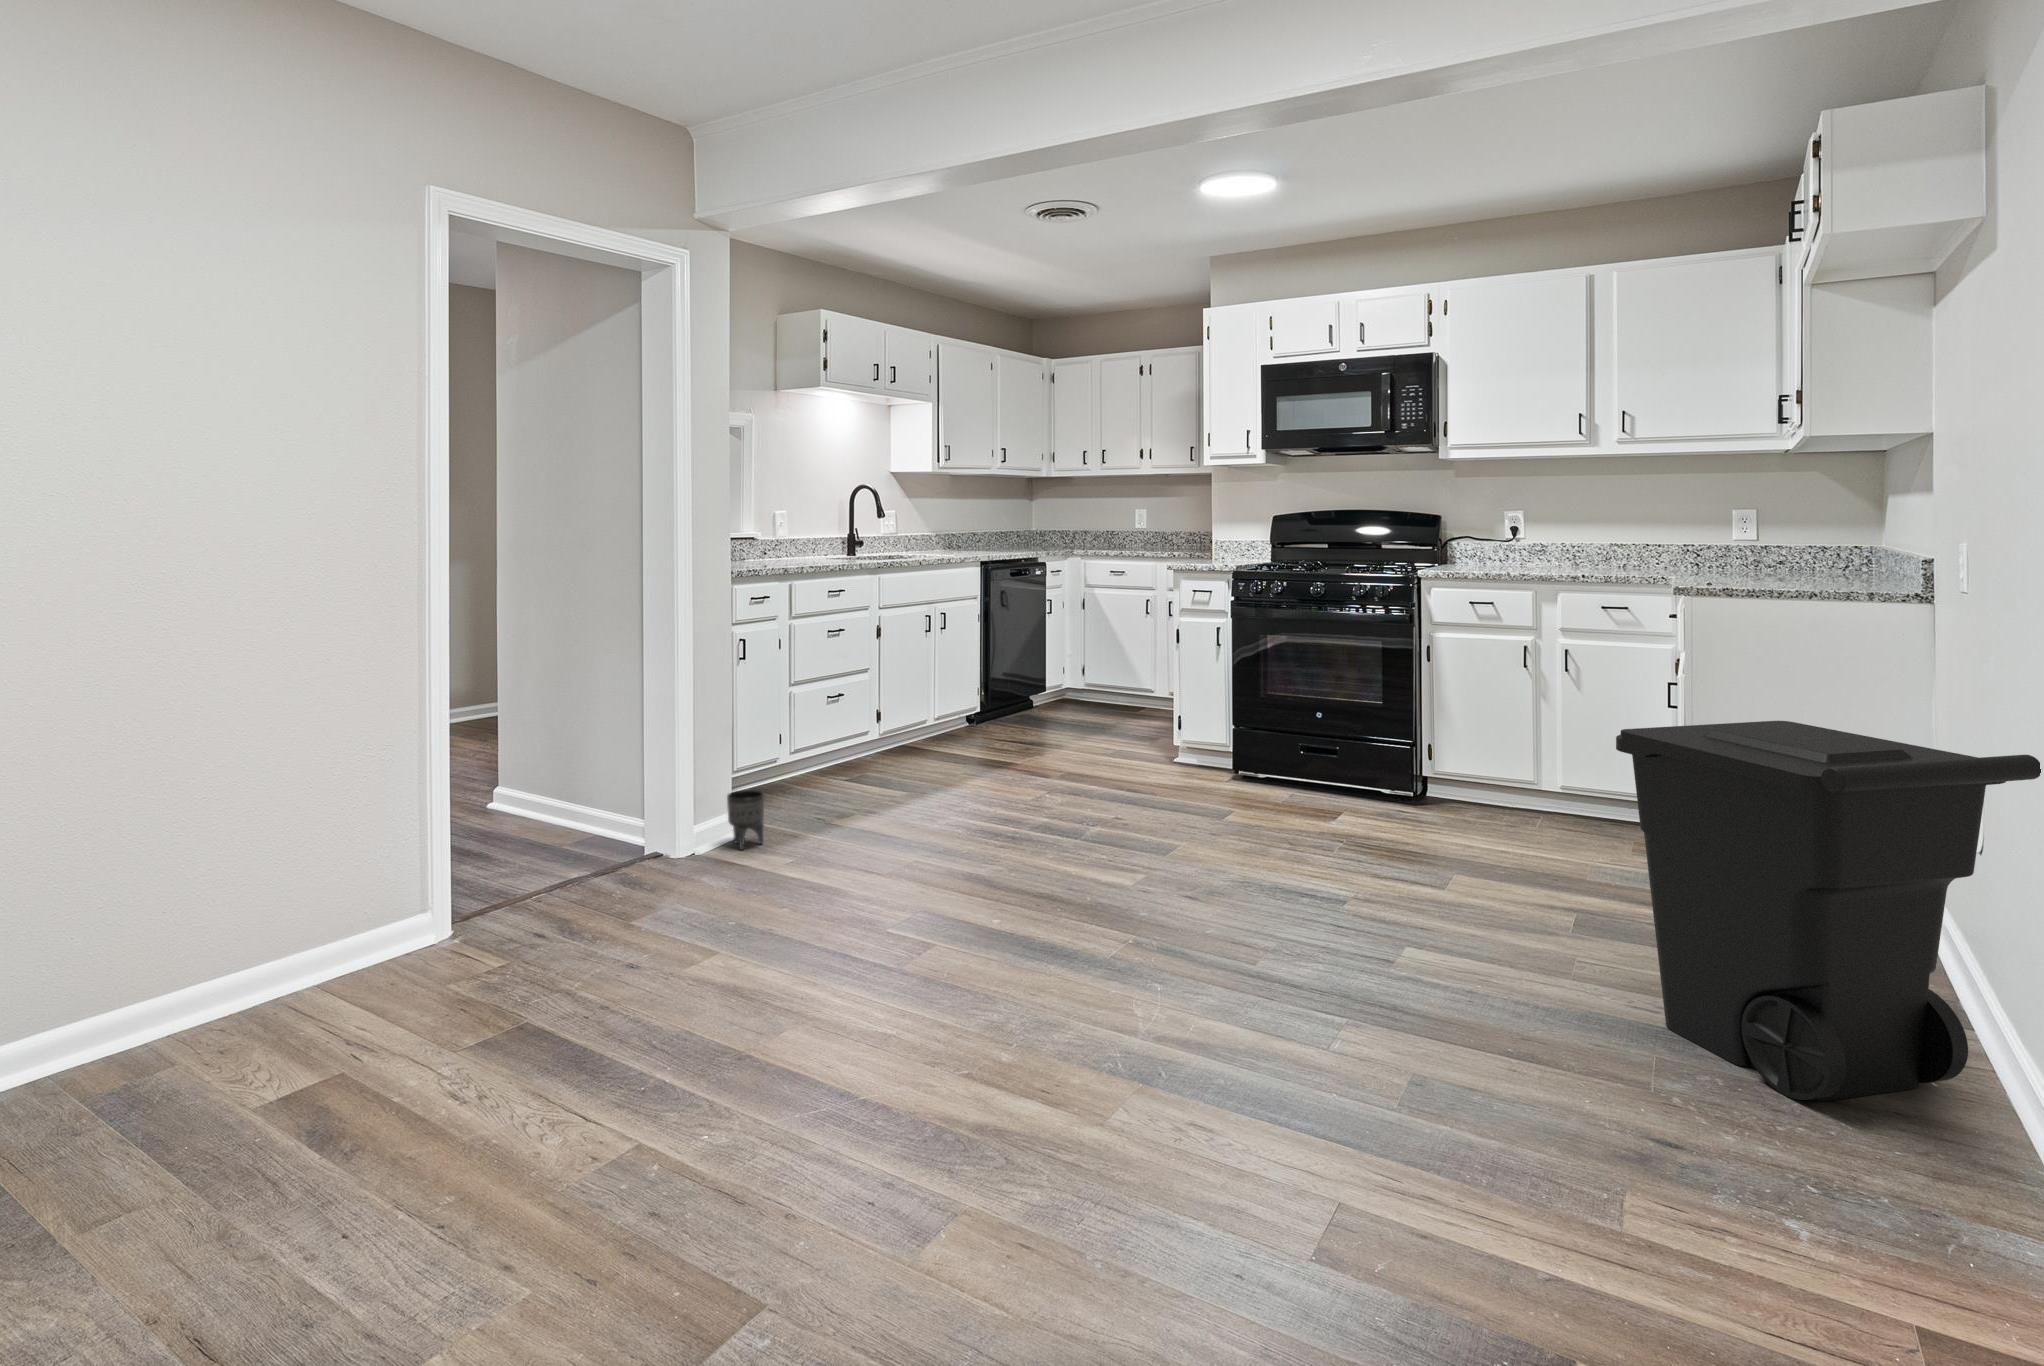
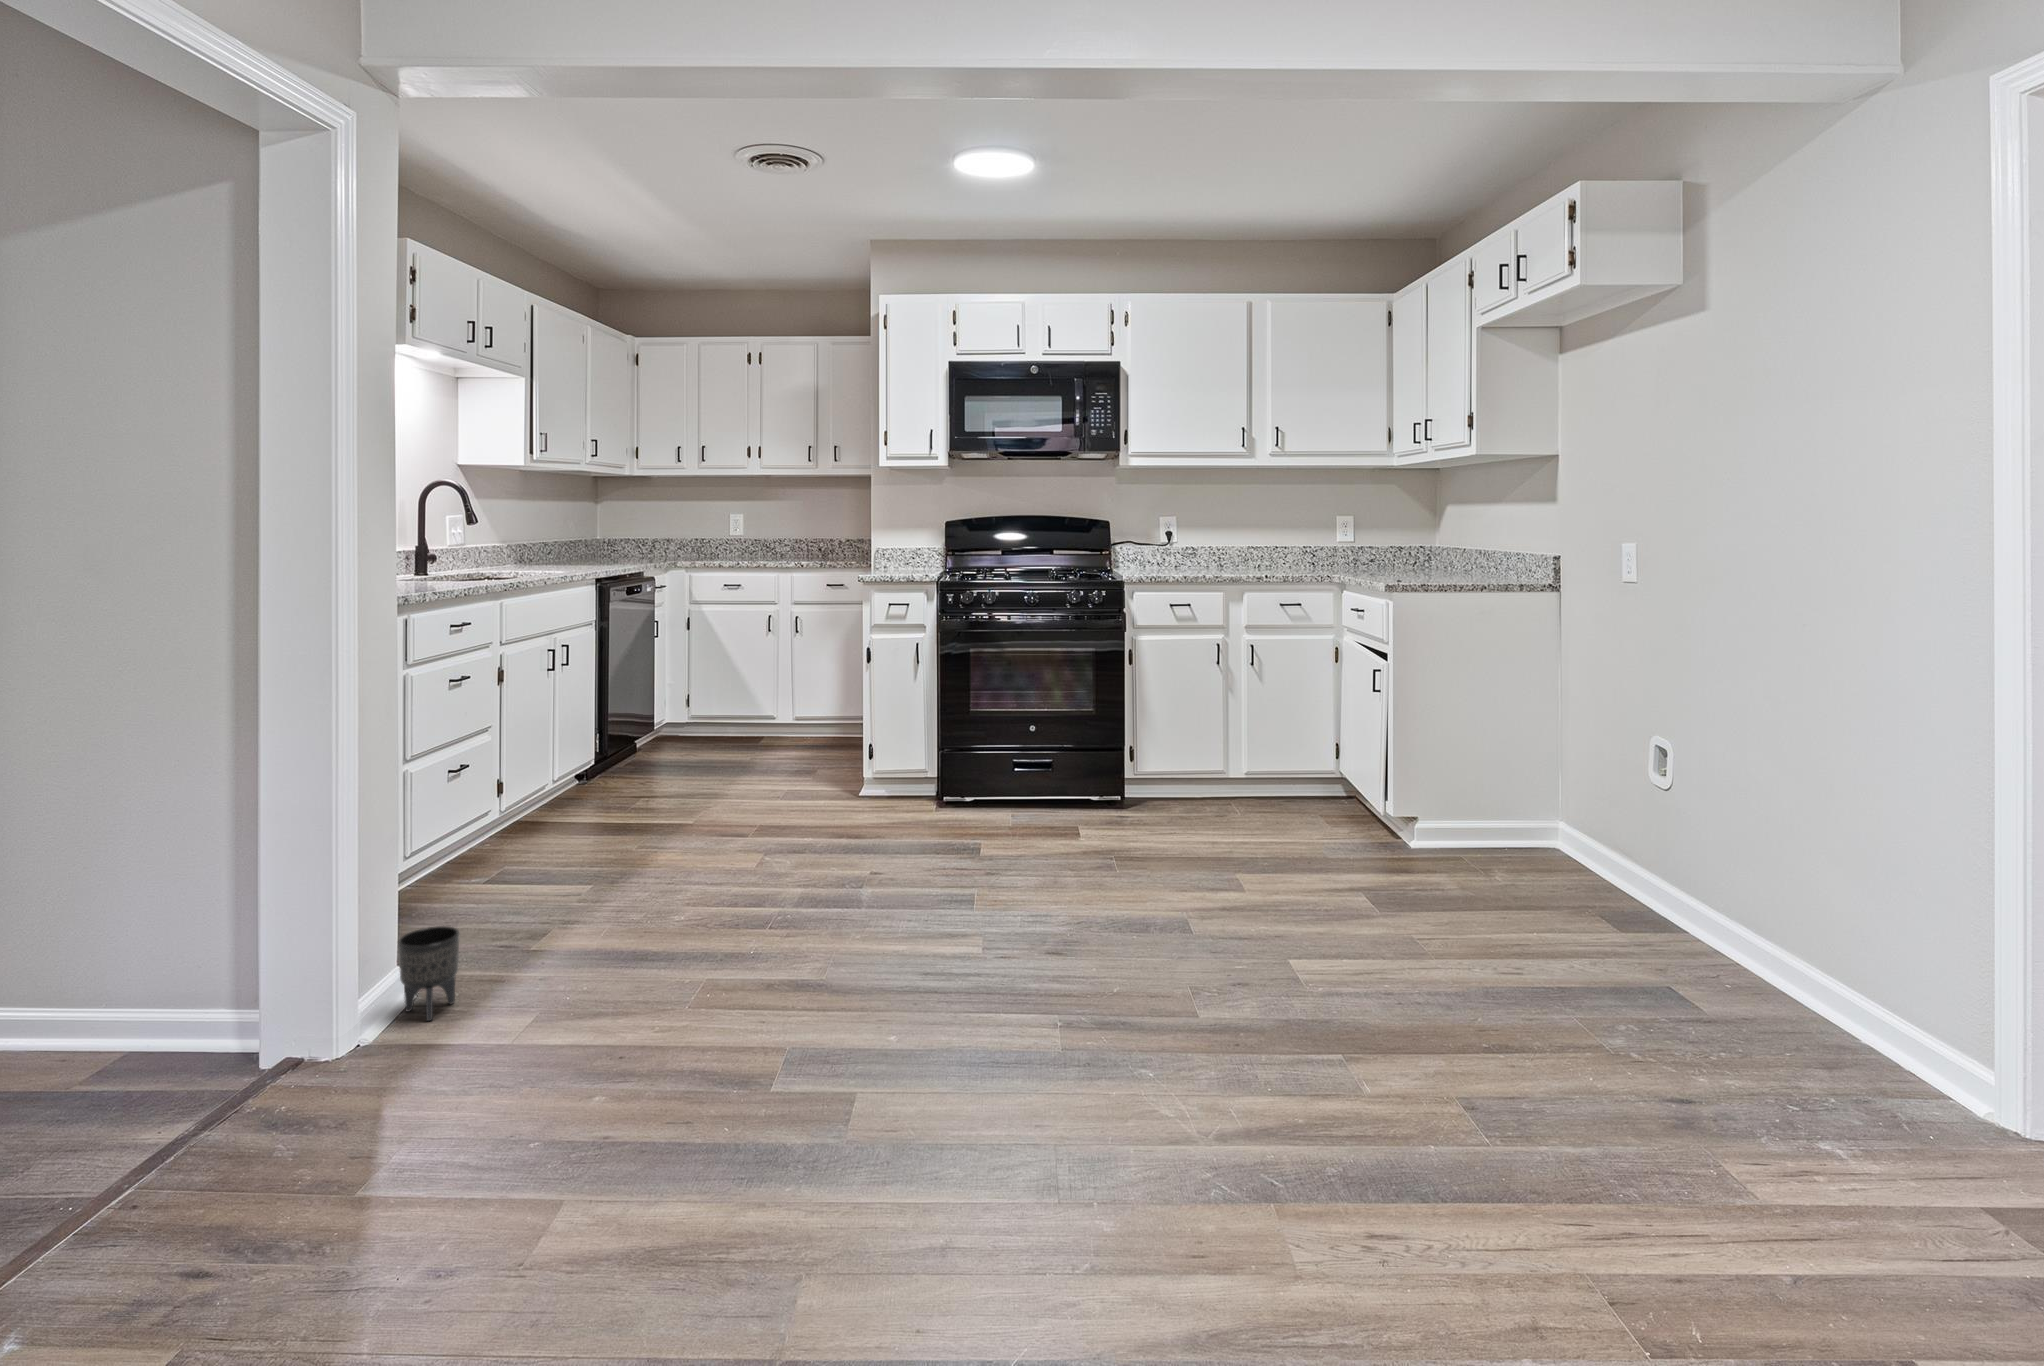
trash can: present [1616,721,2041,1101] -> none [1526,705,1843,1046]

